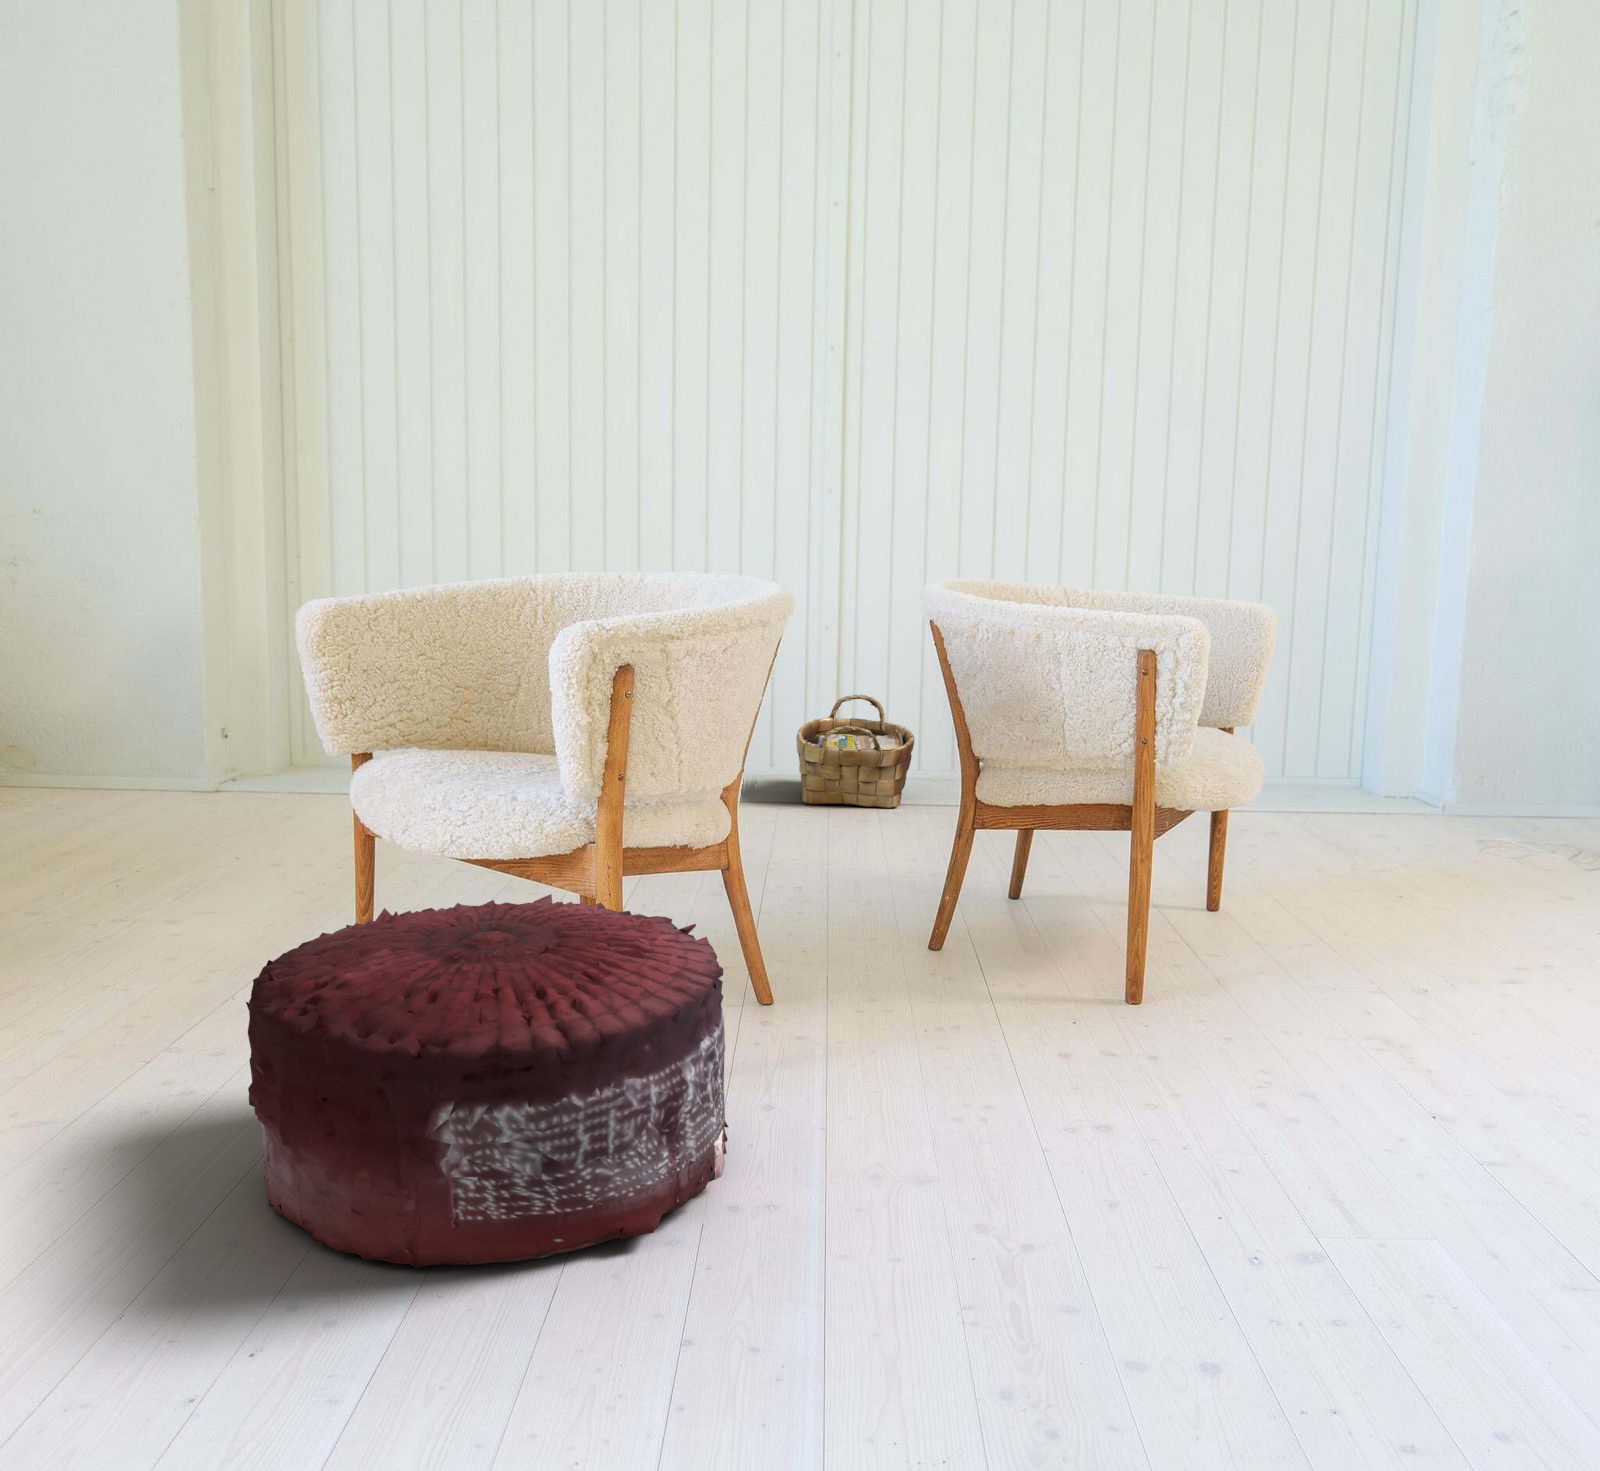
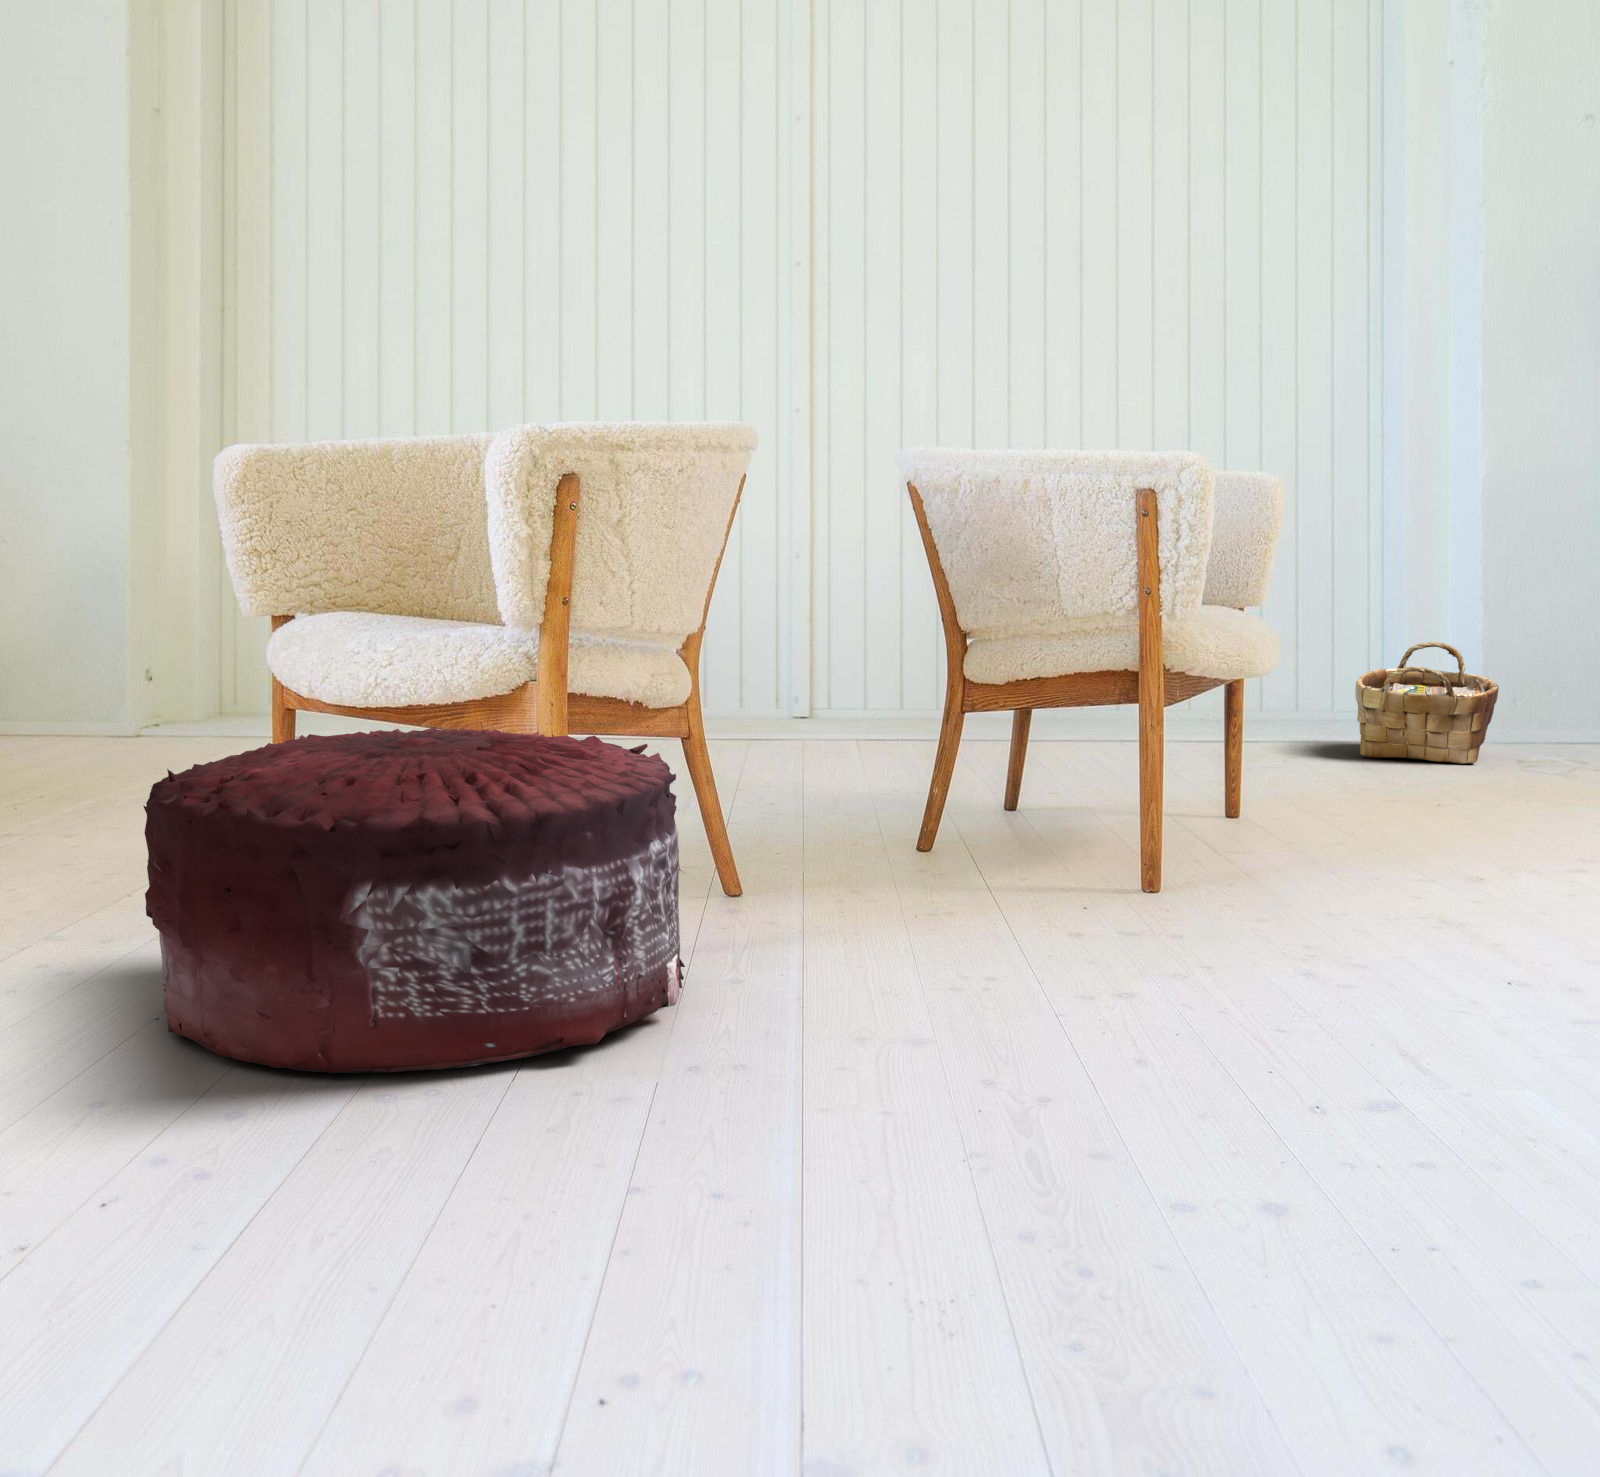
woven basket: present [796,694,914,808] -> present [1355,642,1499,764]

